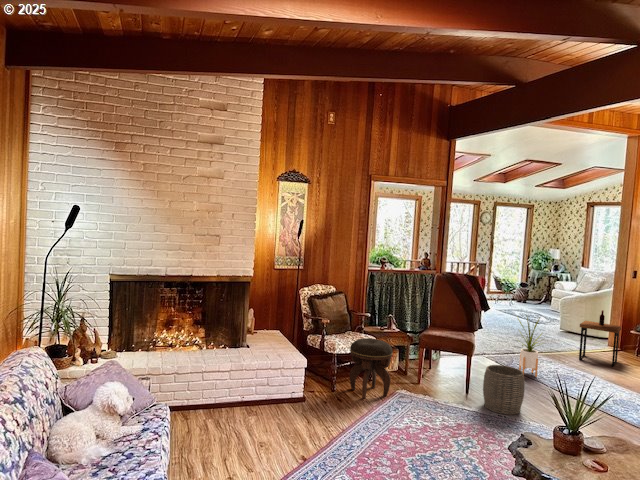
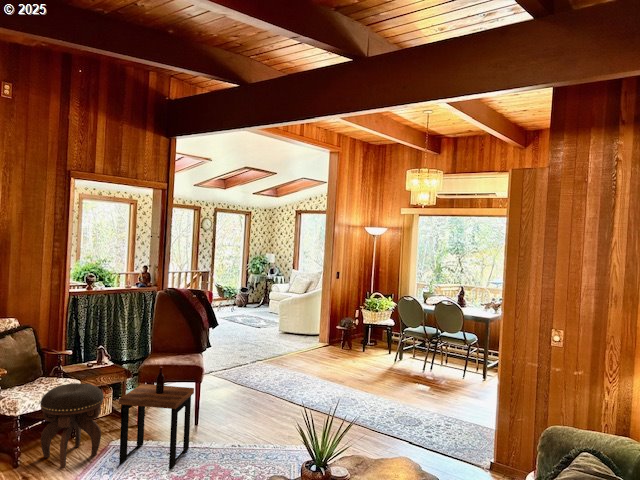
side table: present [579,310,622,367] -> present [119,367,194,470]
house plant: present [518,317,541,377] -> none [240,321,276,389]
woven basket: present [483,365,525,415] -> none [215,387,258,443]

